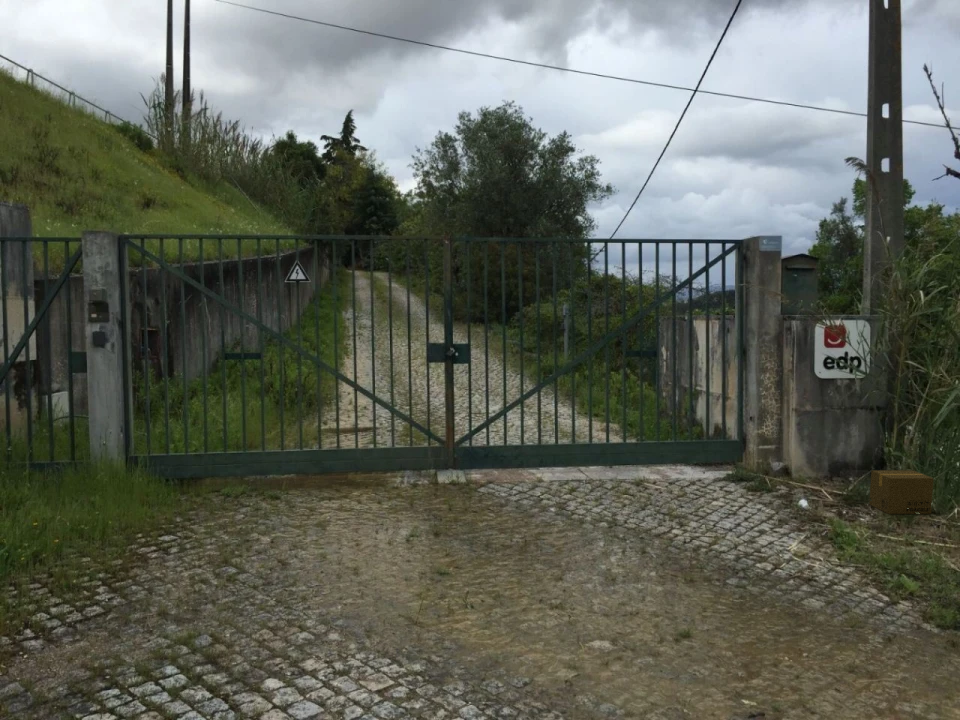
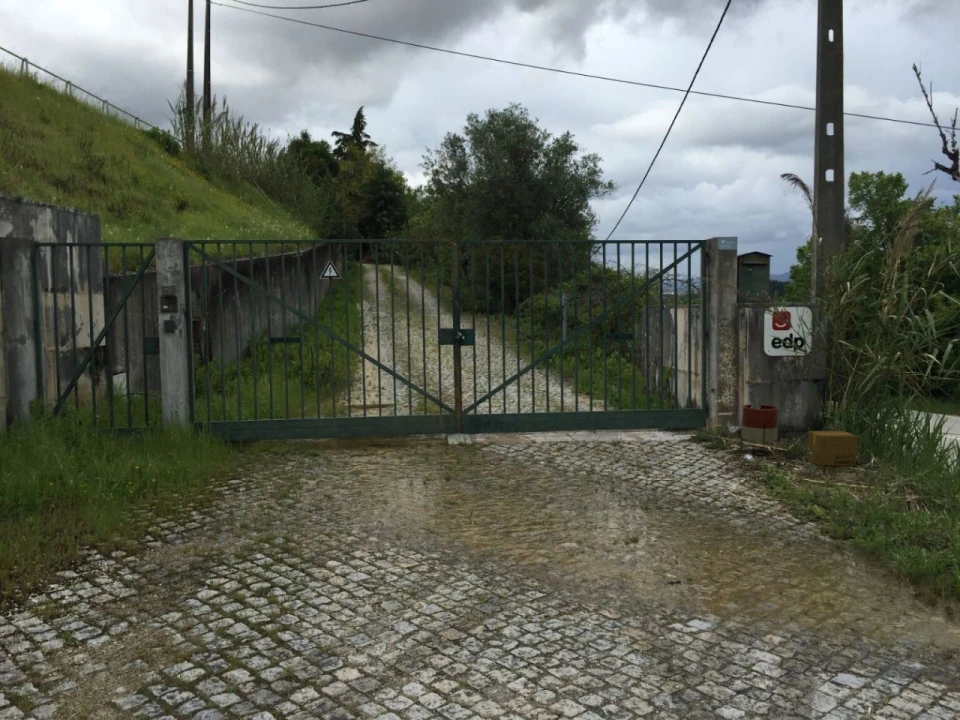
planter: none [786,436,833,500] -> present [741,404,778,455]

